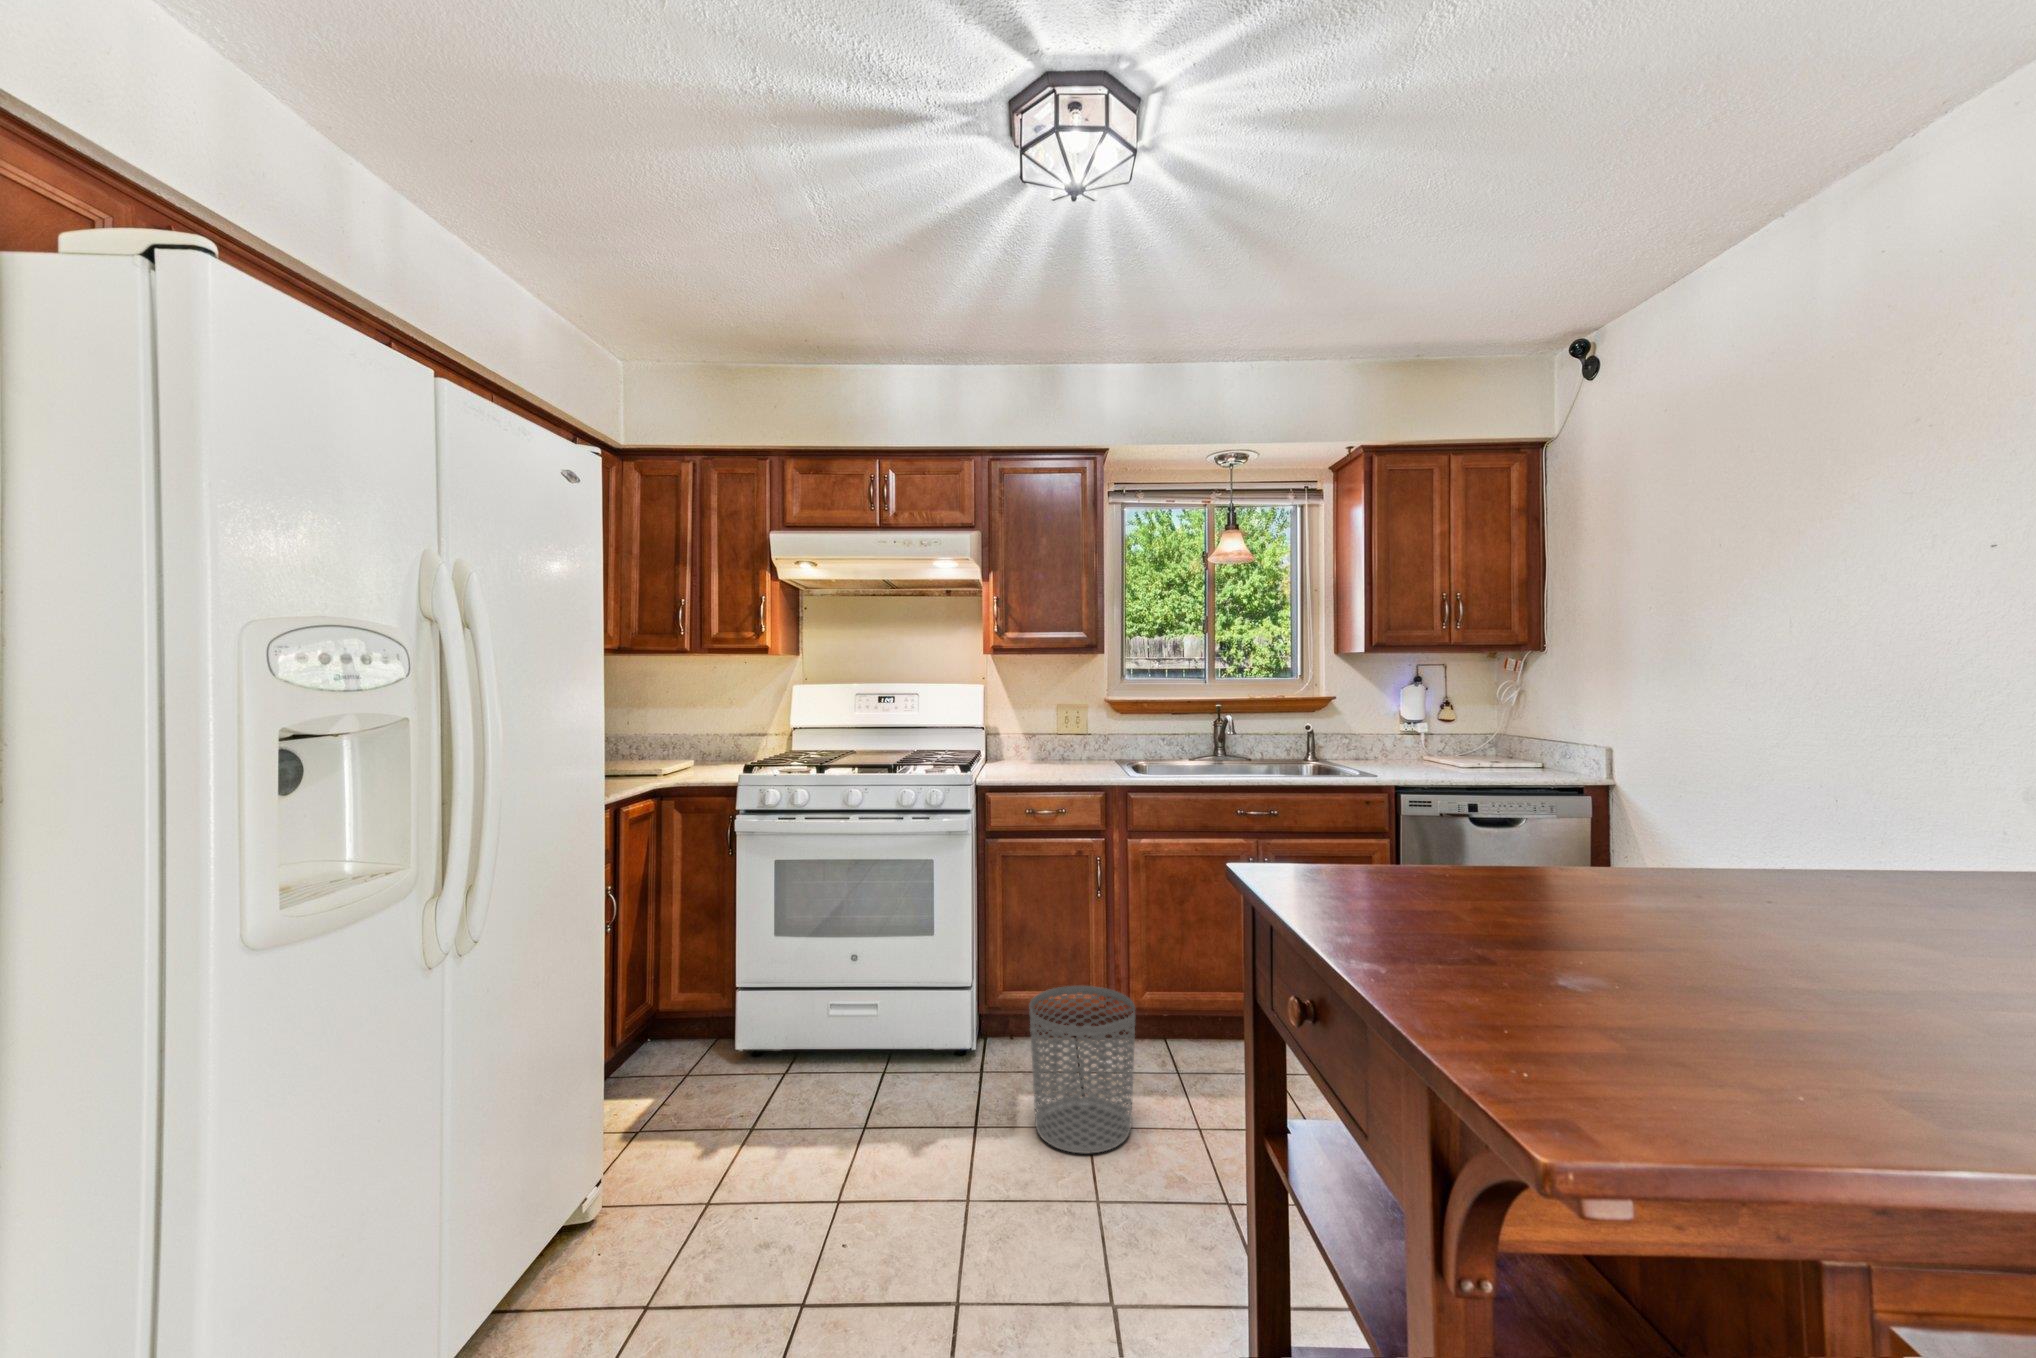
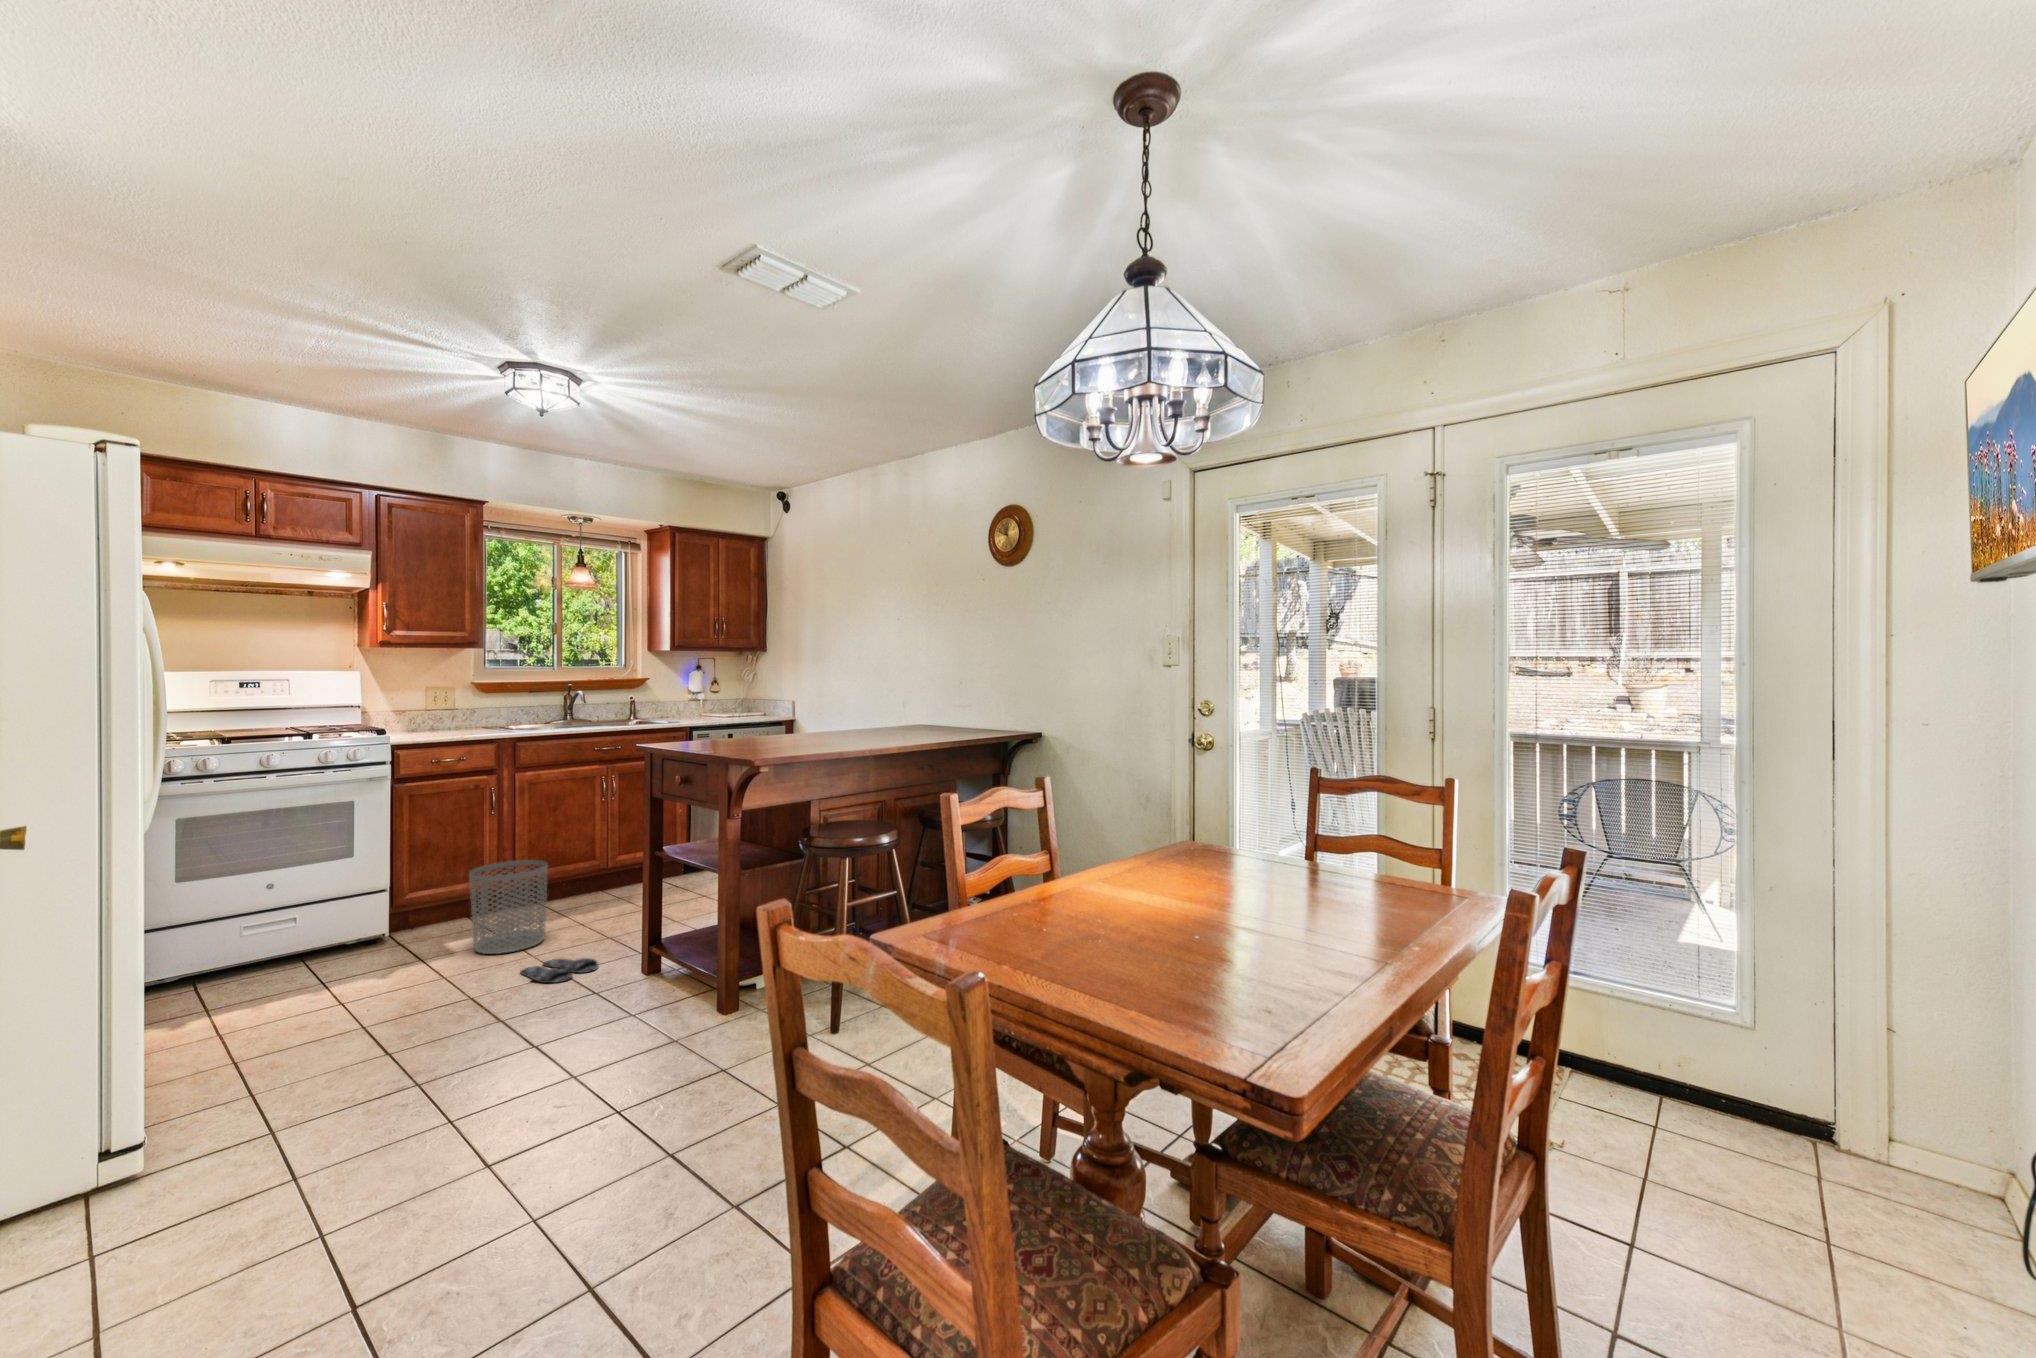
slippers: none [1055,1211,1171,1308] -> present [520,958,598,983]

